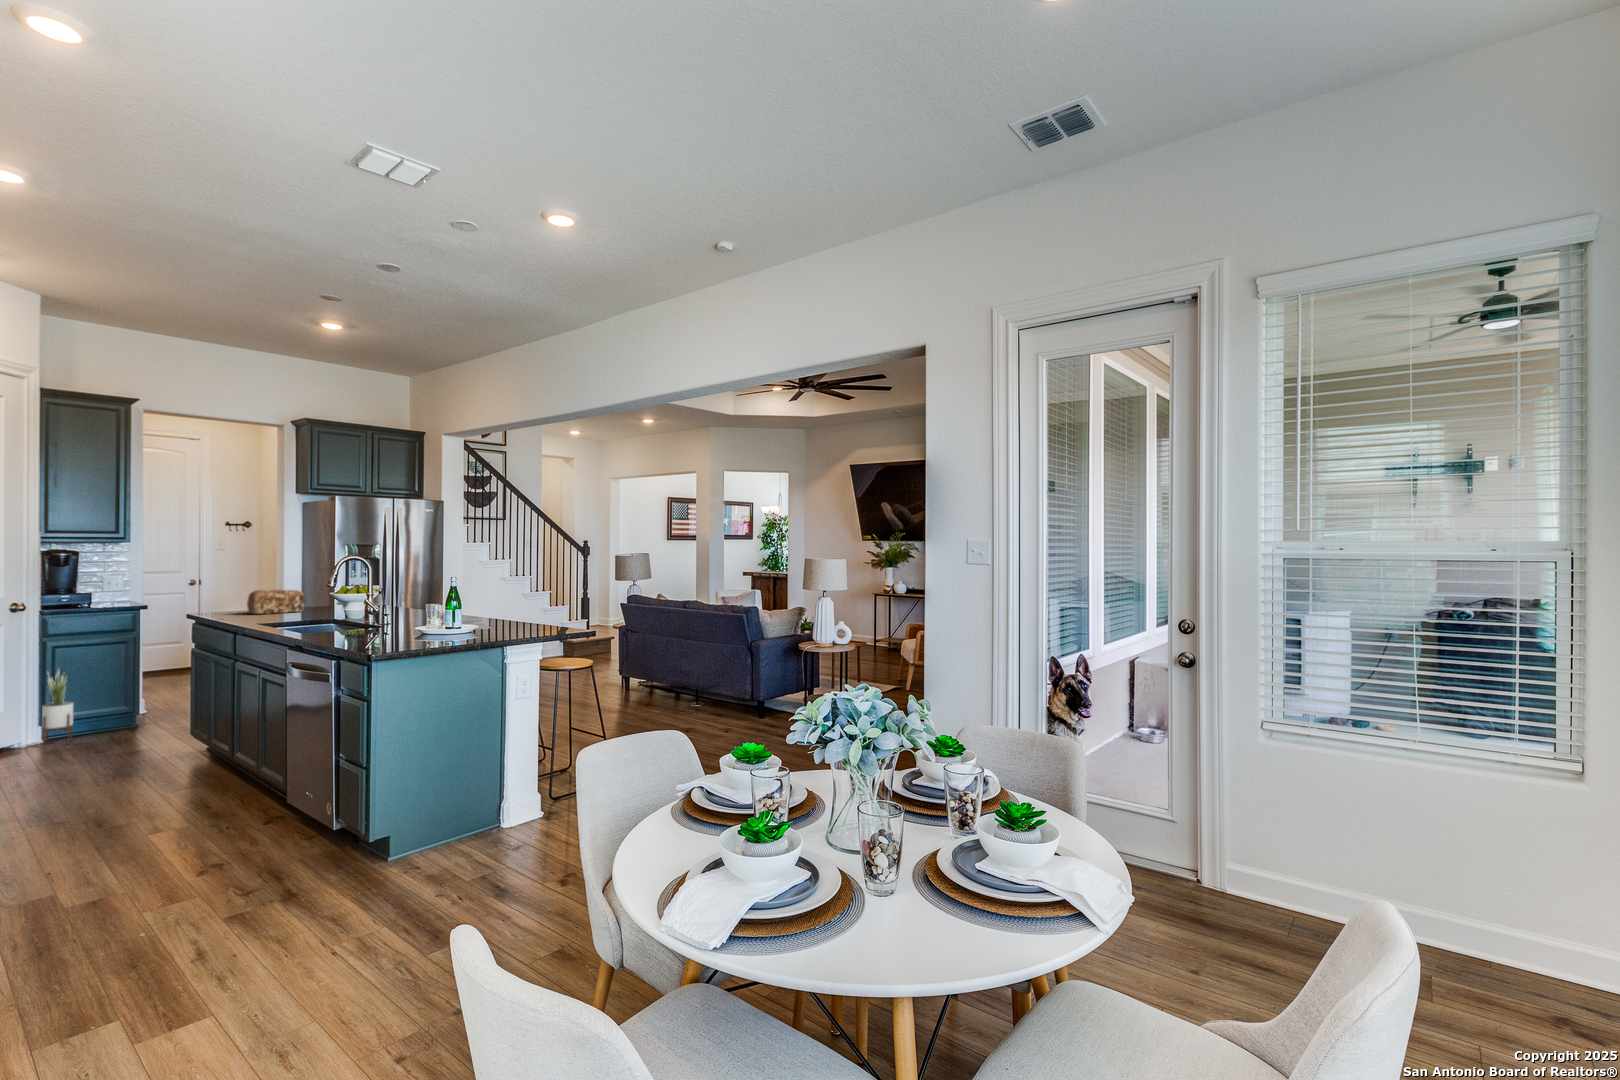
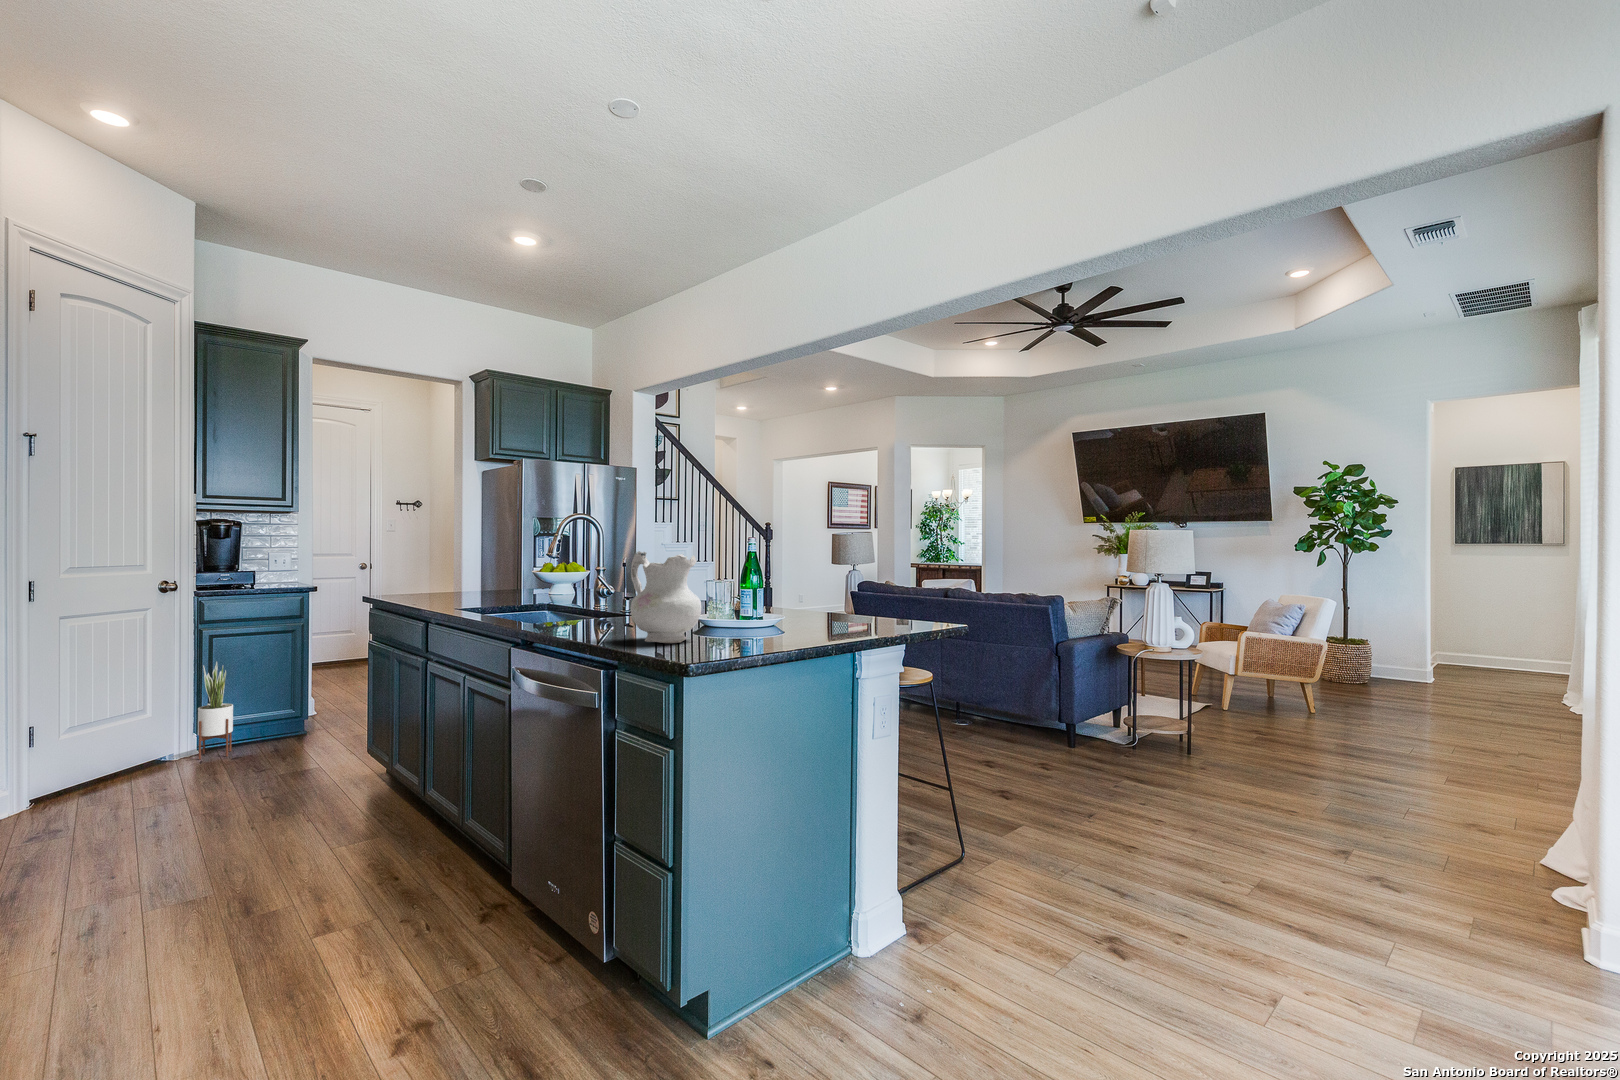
ceramic pitcher: none [357,587,406,645] -> present [631,551,701,643]
bread loaf: present [247,590,304,614] -> none [434,567,502,598]

